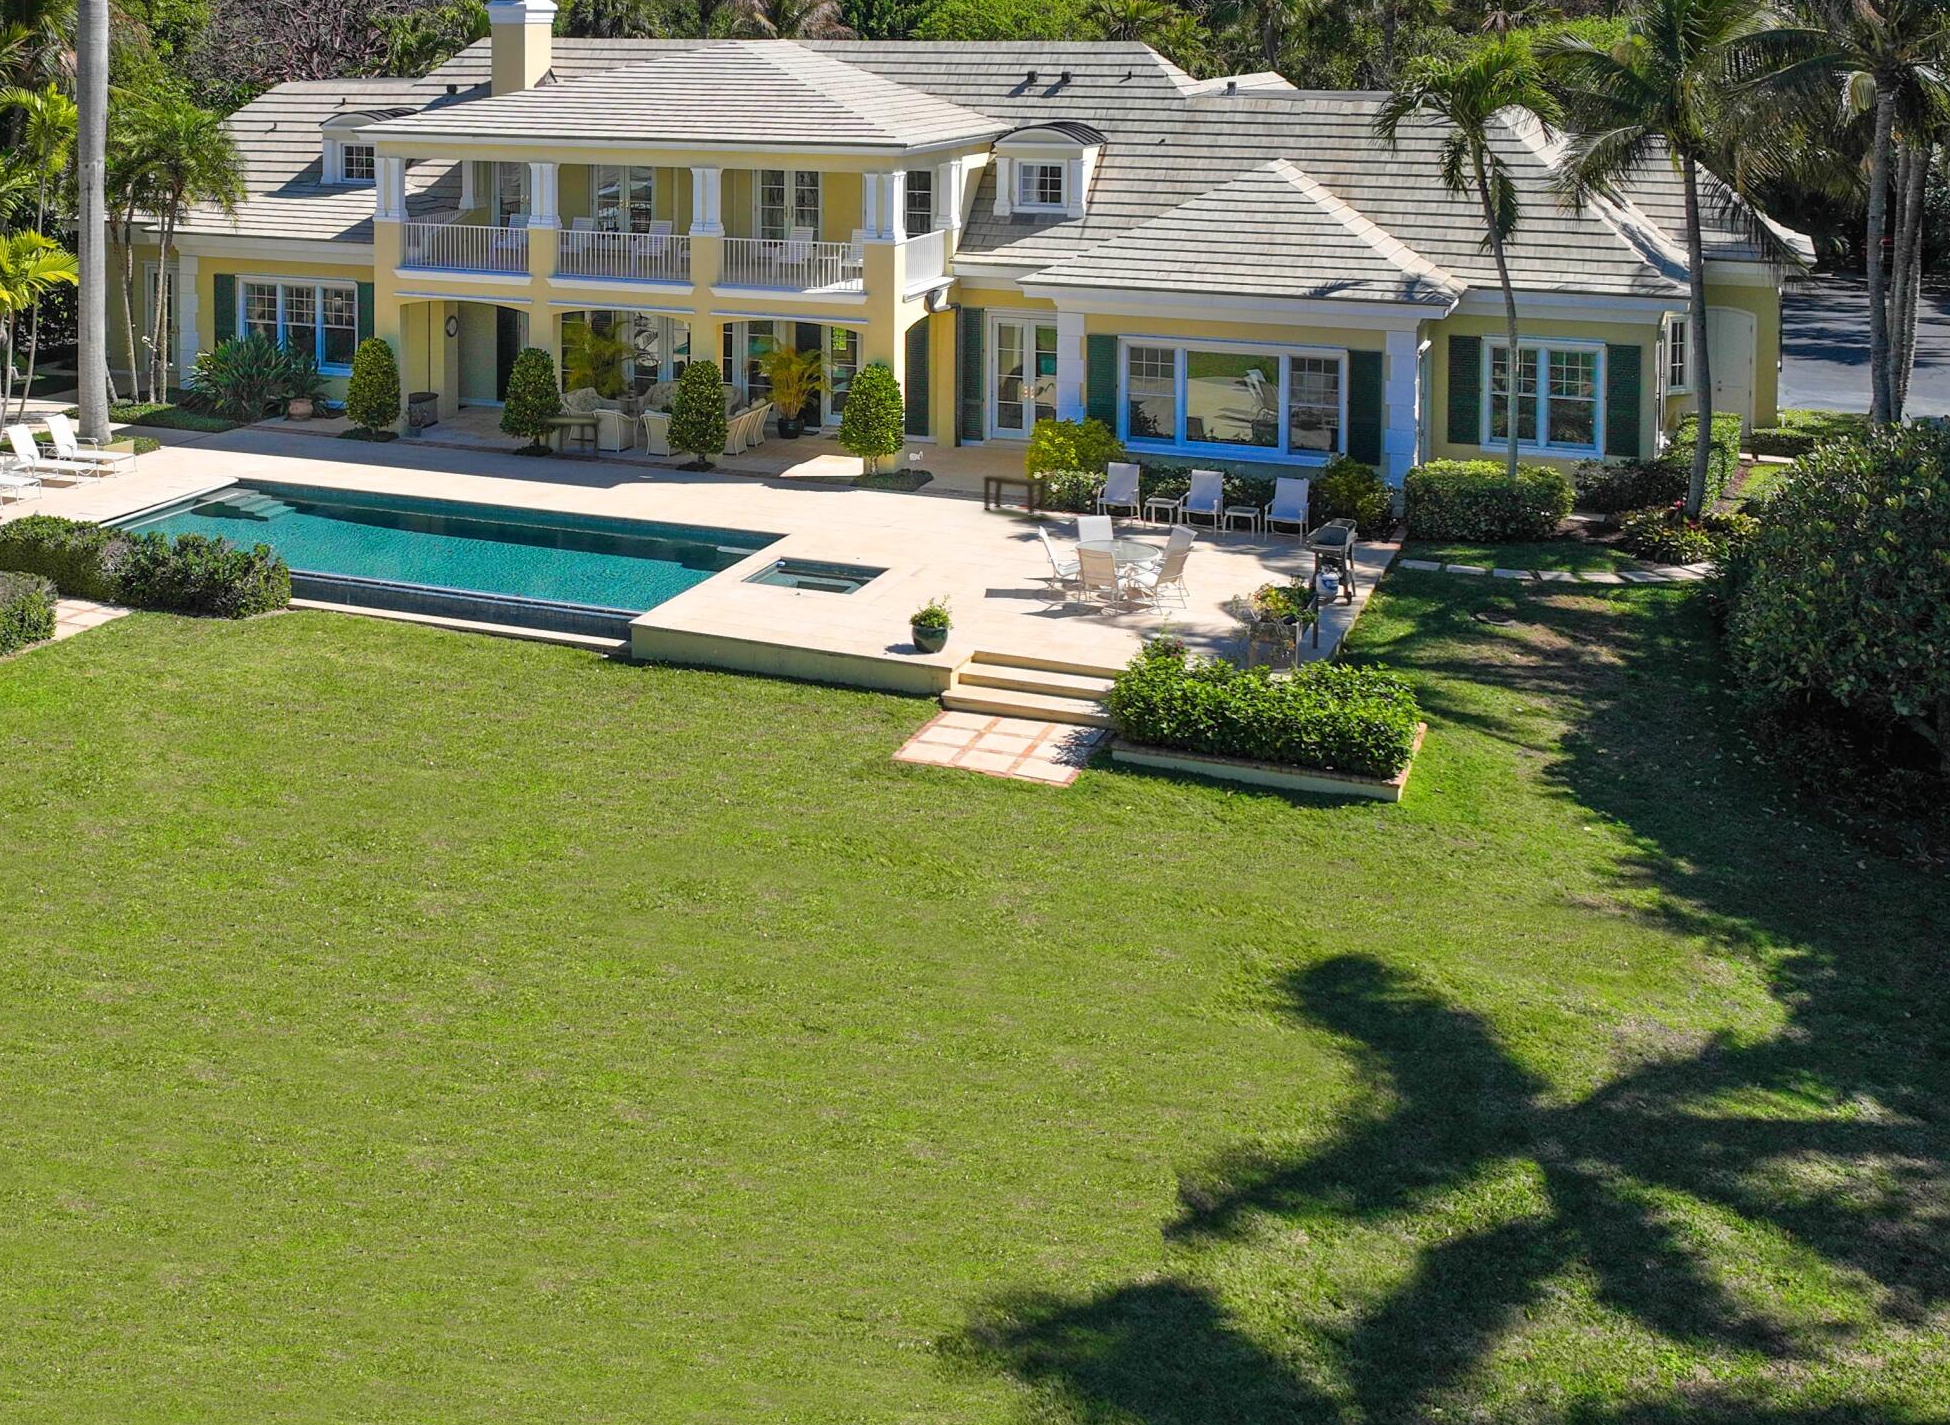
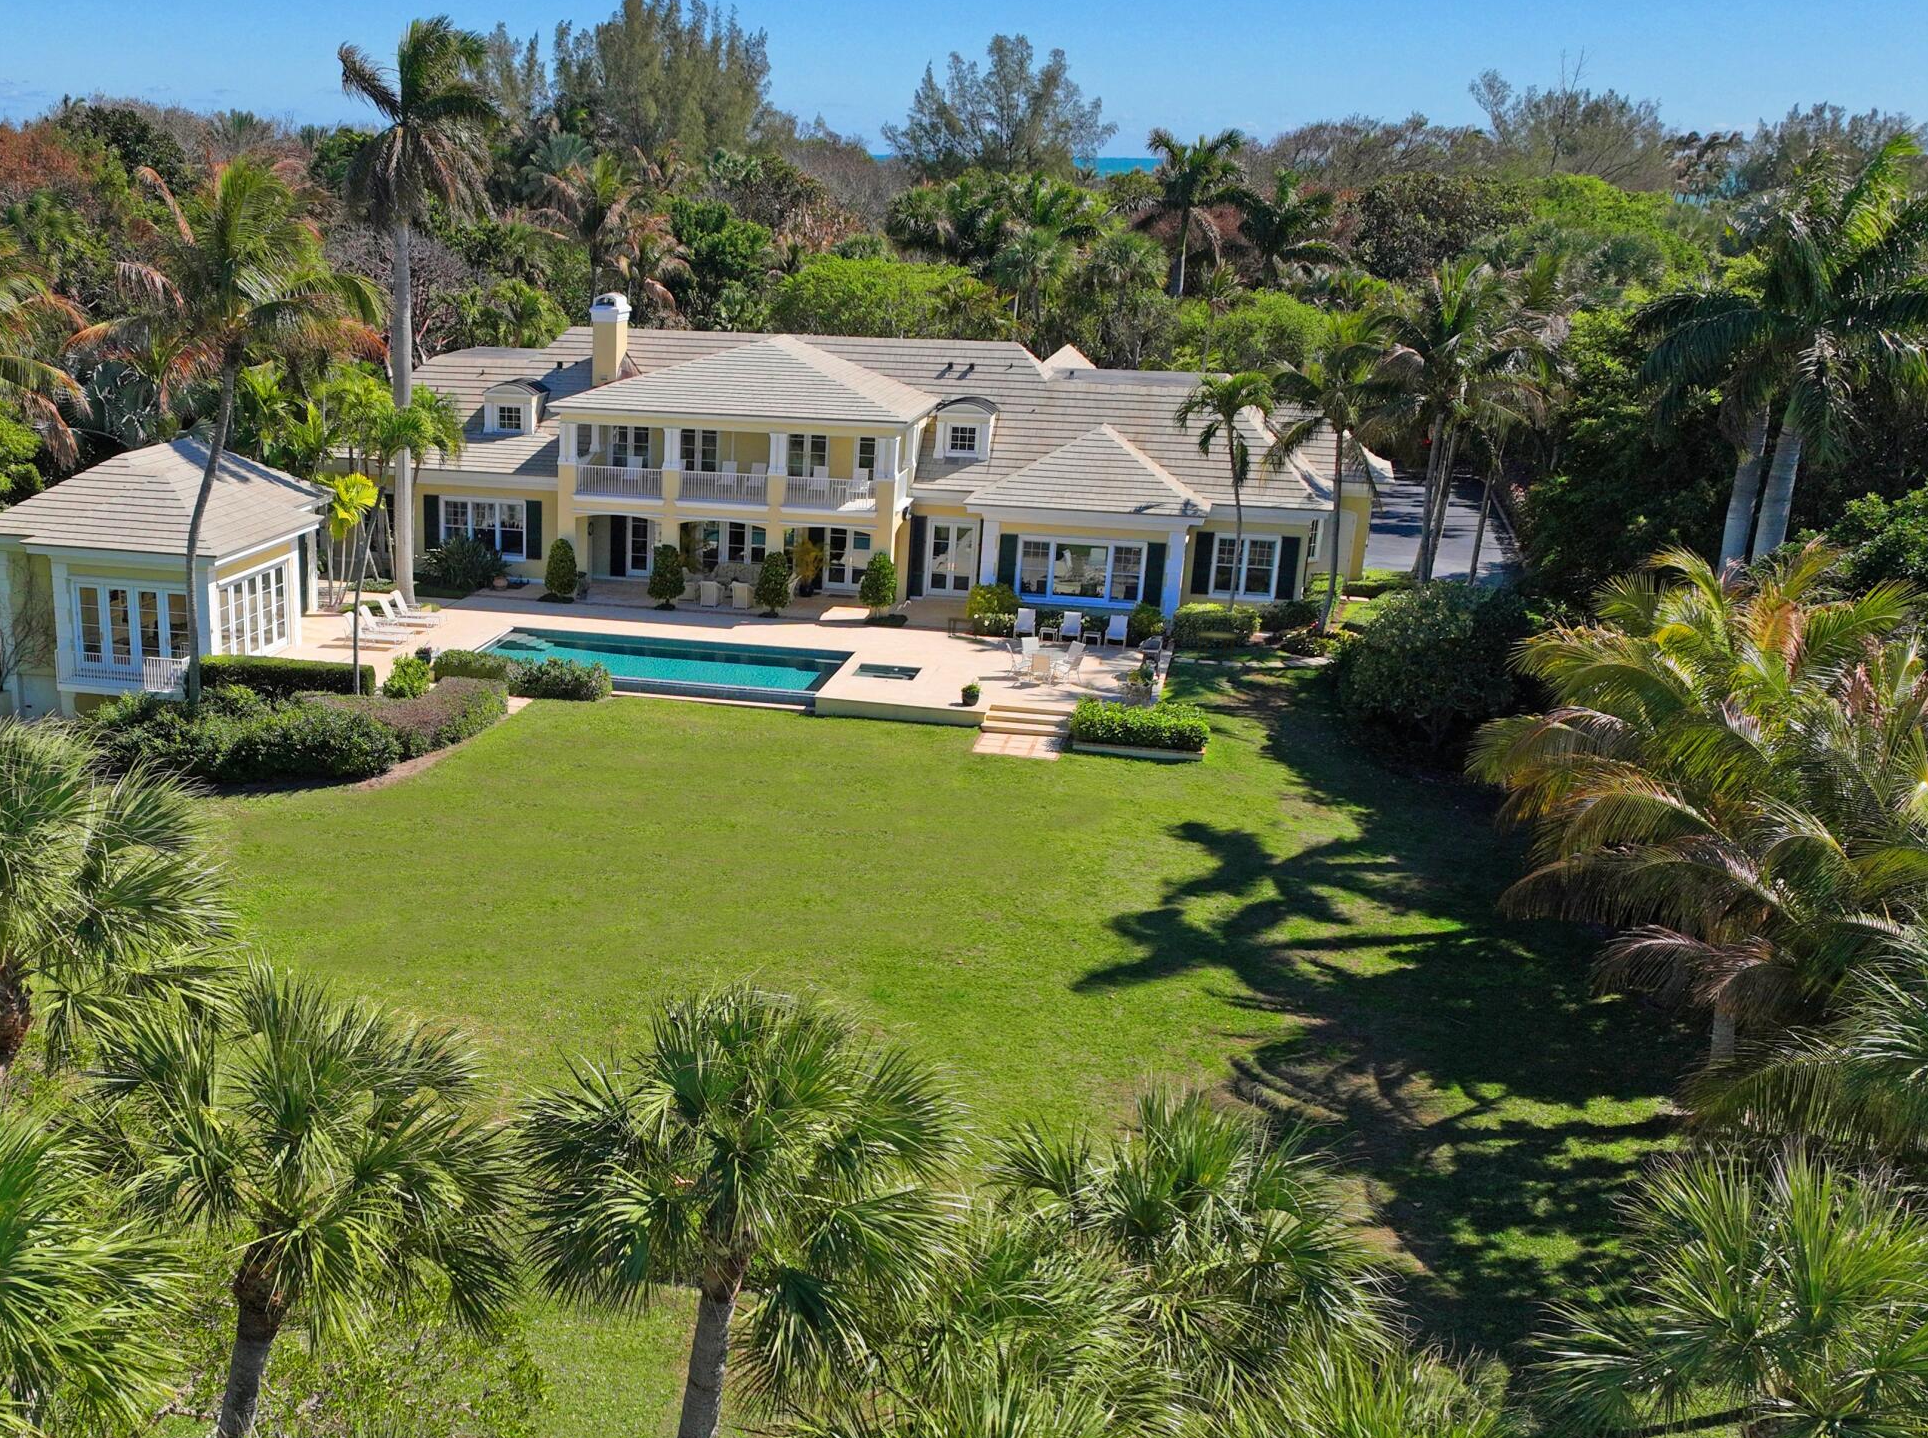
round table: present [542,415,603,458] -> present [1197,631,1238,660]

